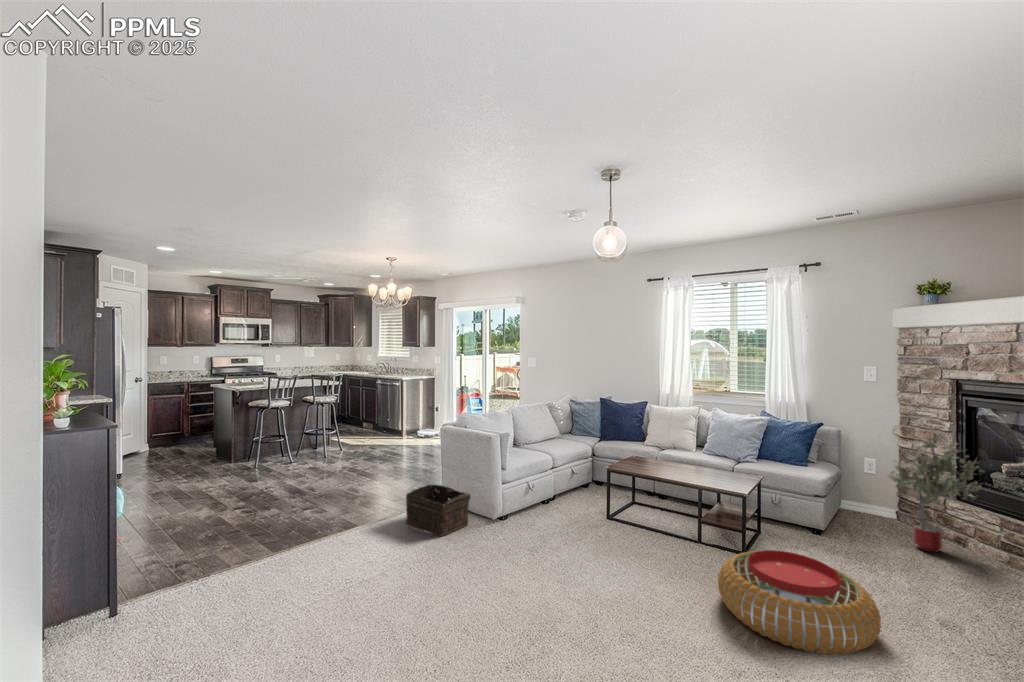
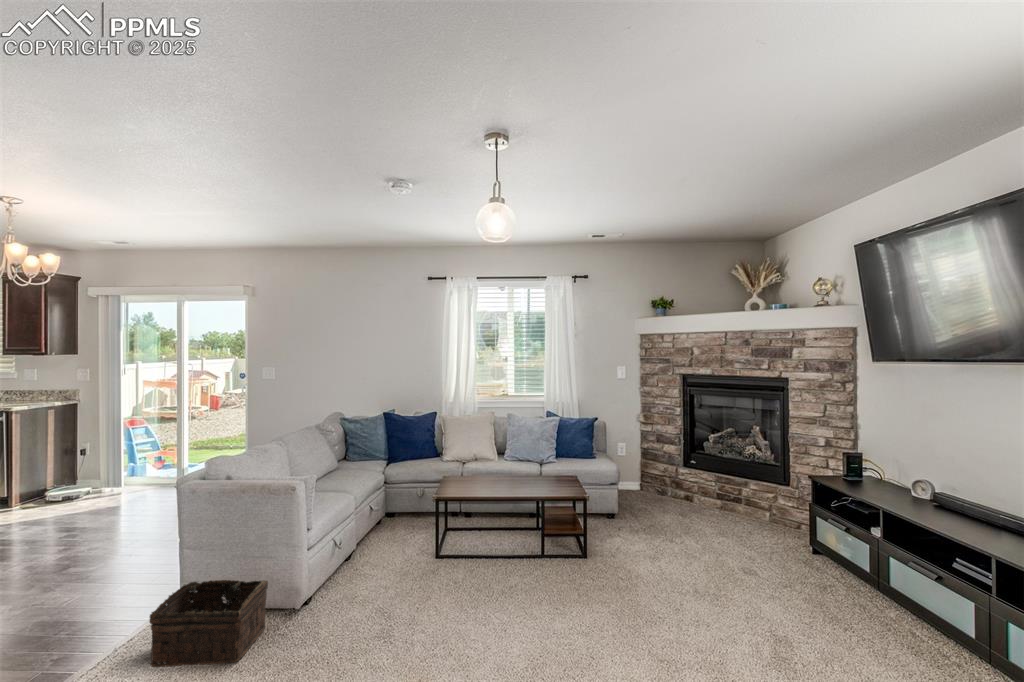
potted tree: present [888,438,984,552] -> none [645,421,712,512]
pouf: present [718,550,881,655] -> none [600,545,732,635]

